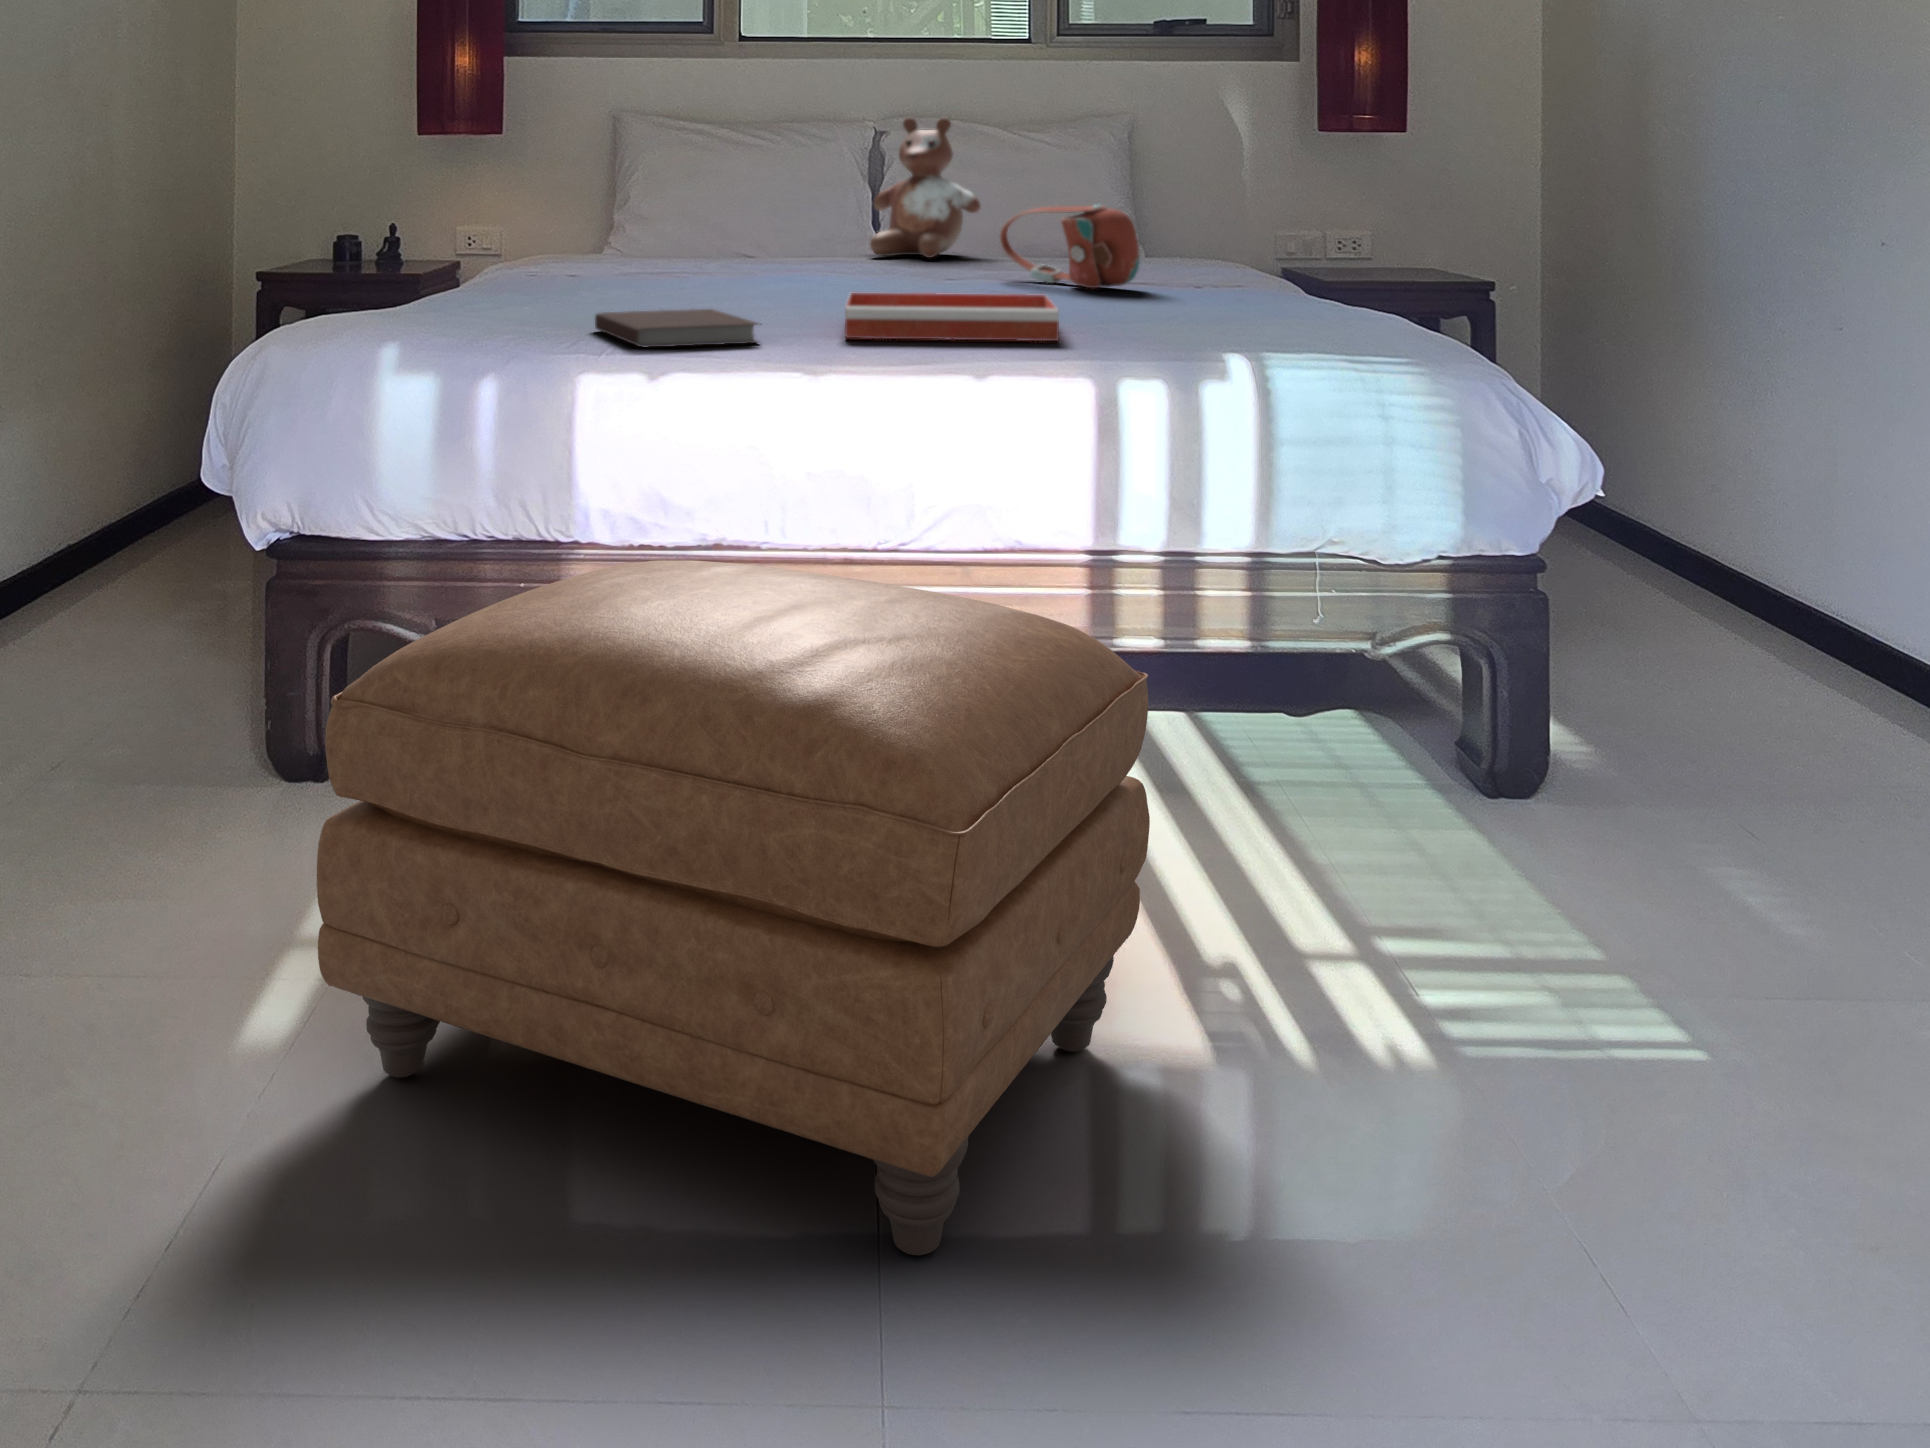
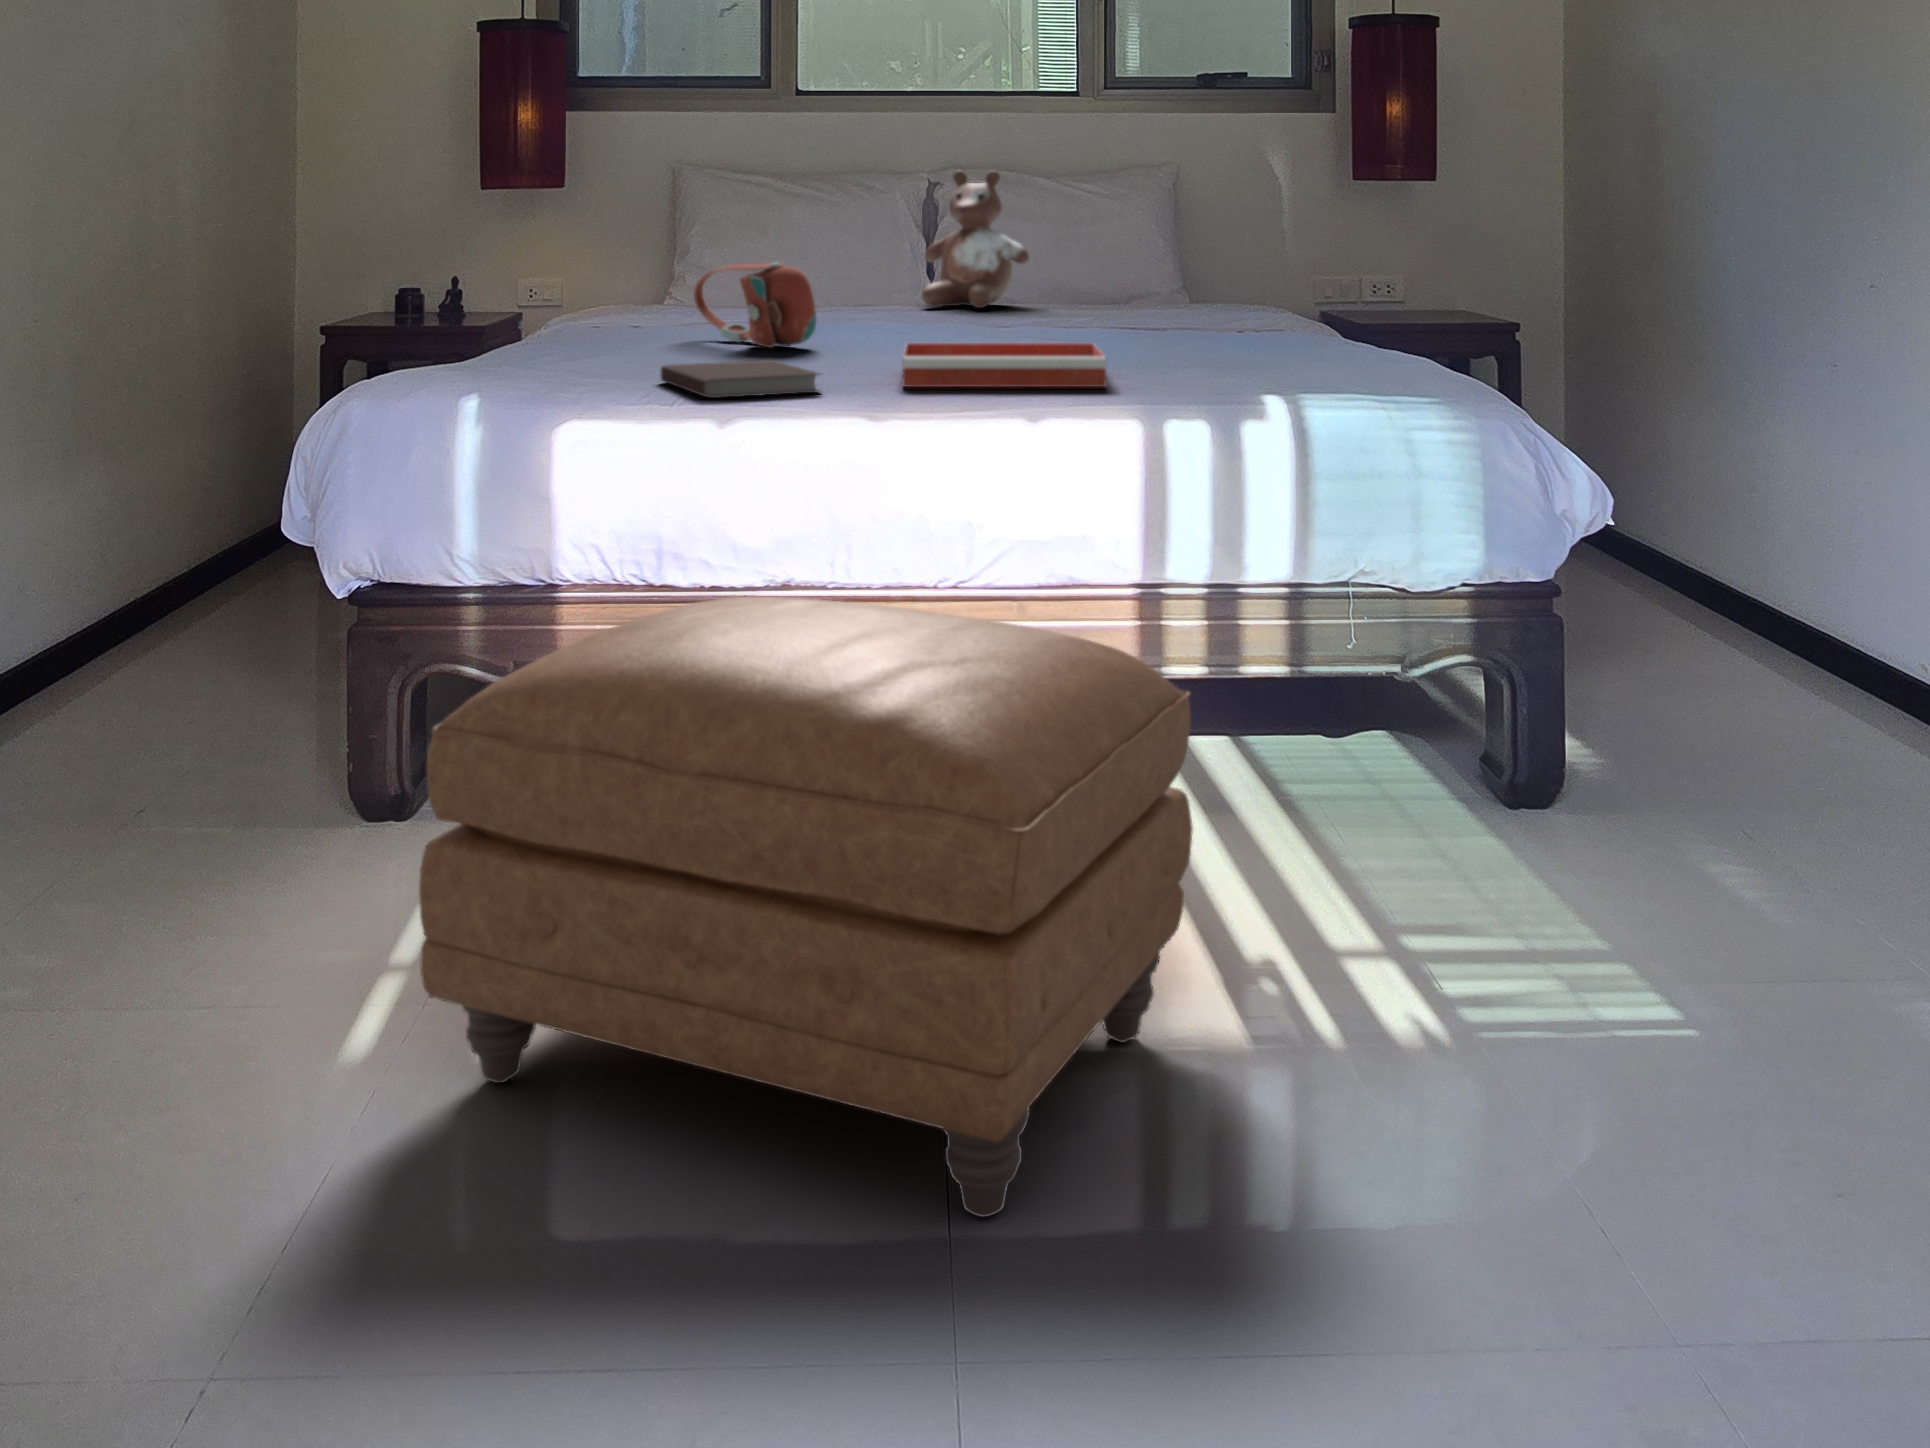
handbag: present [1000,205,1140,288] -> present [694,262,816,348]

